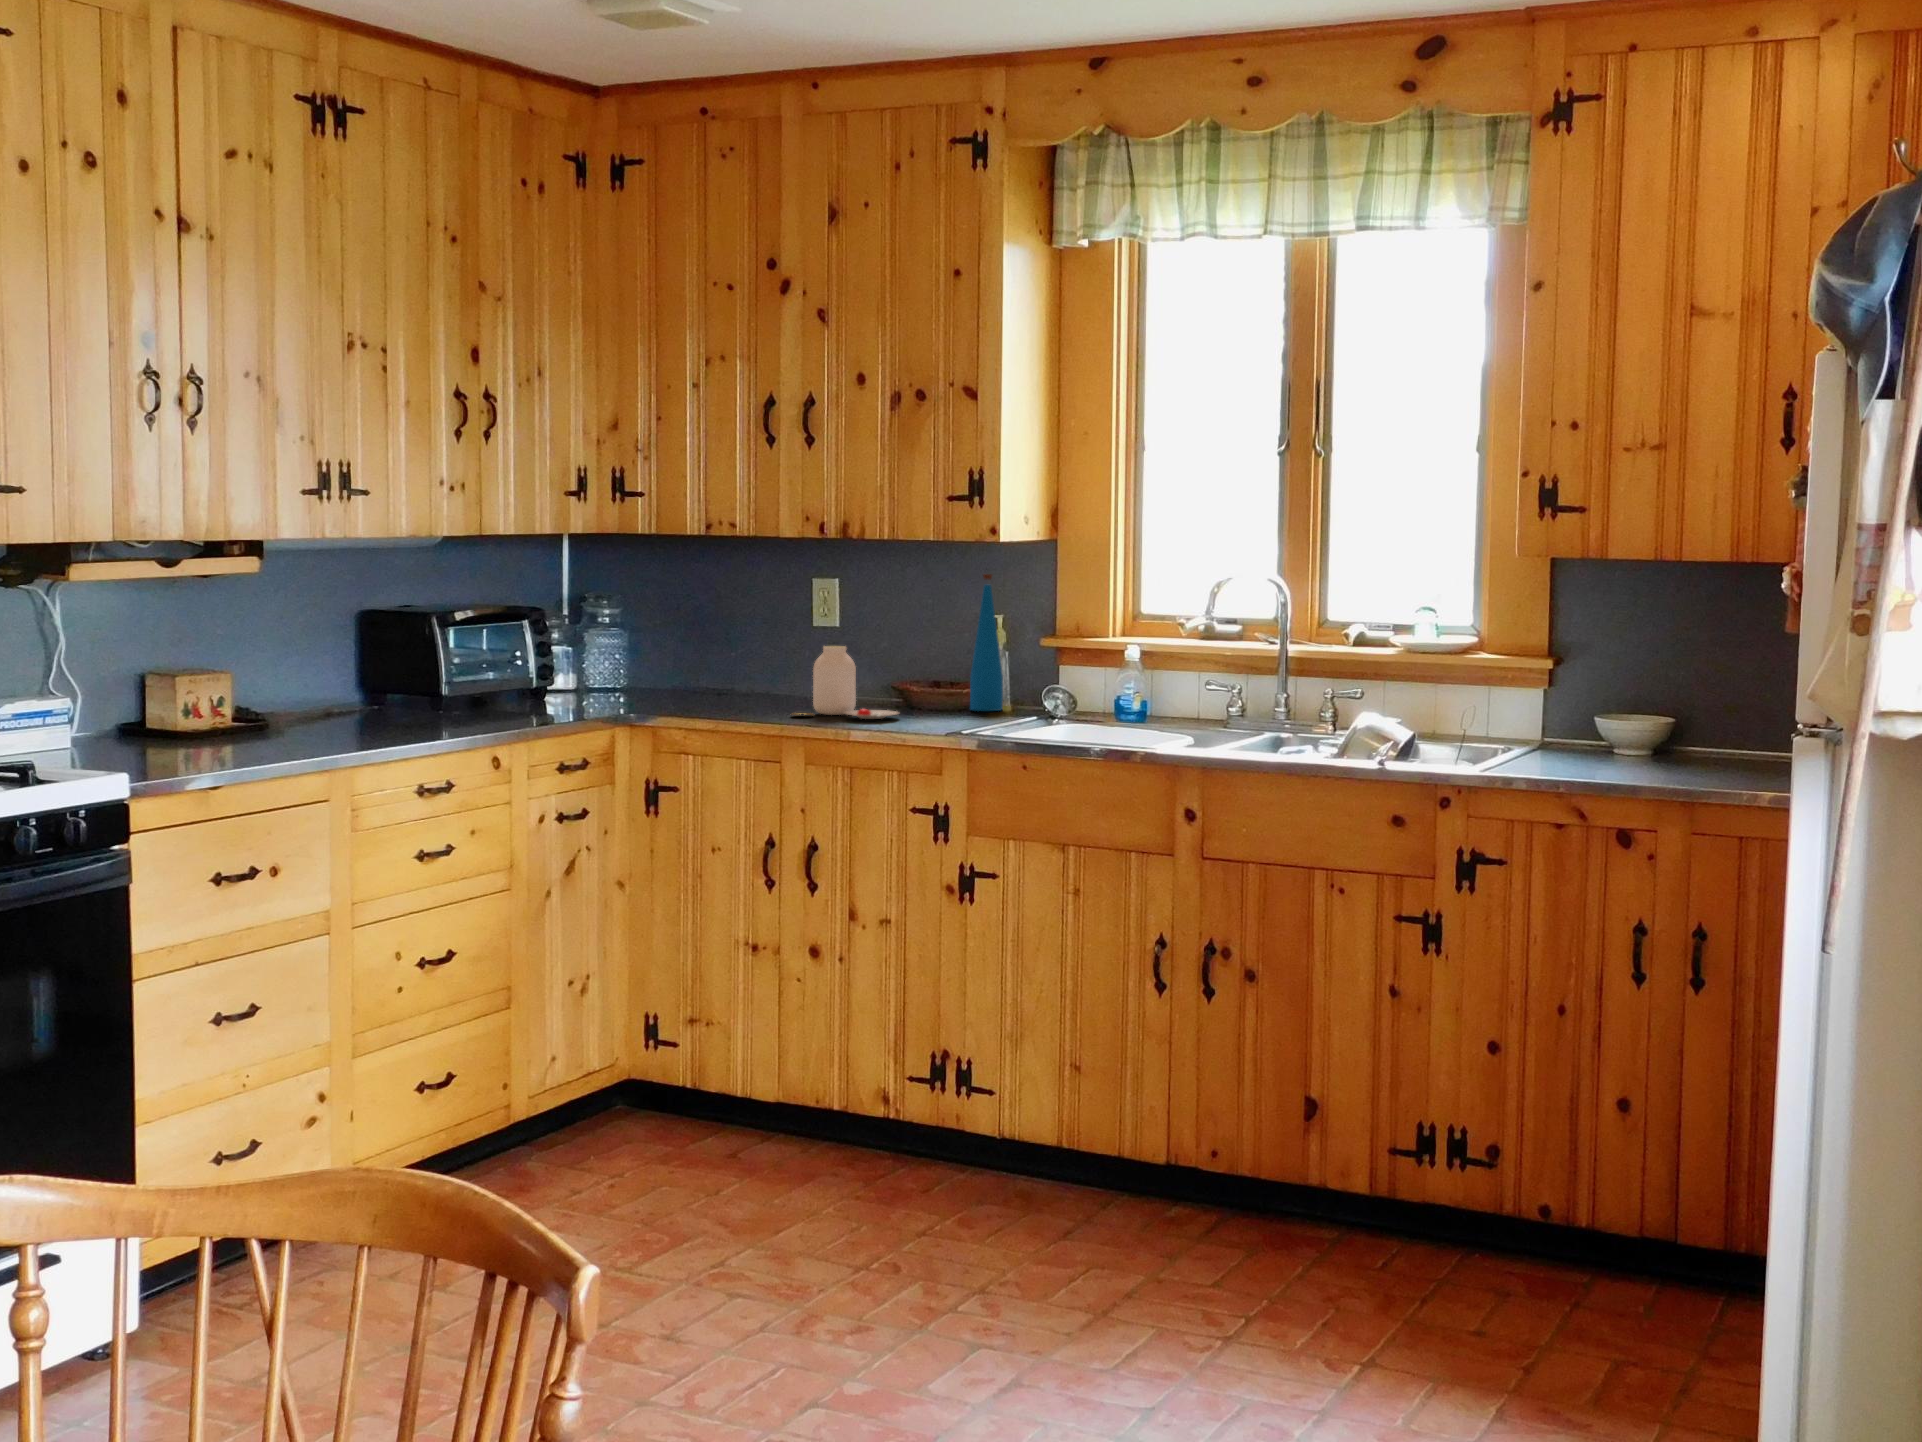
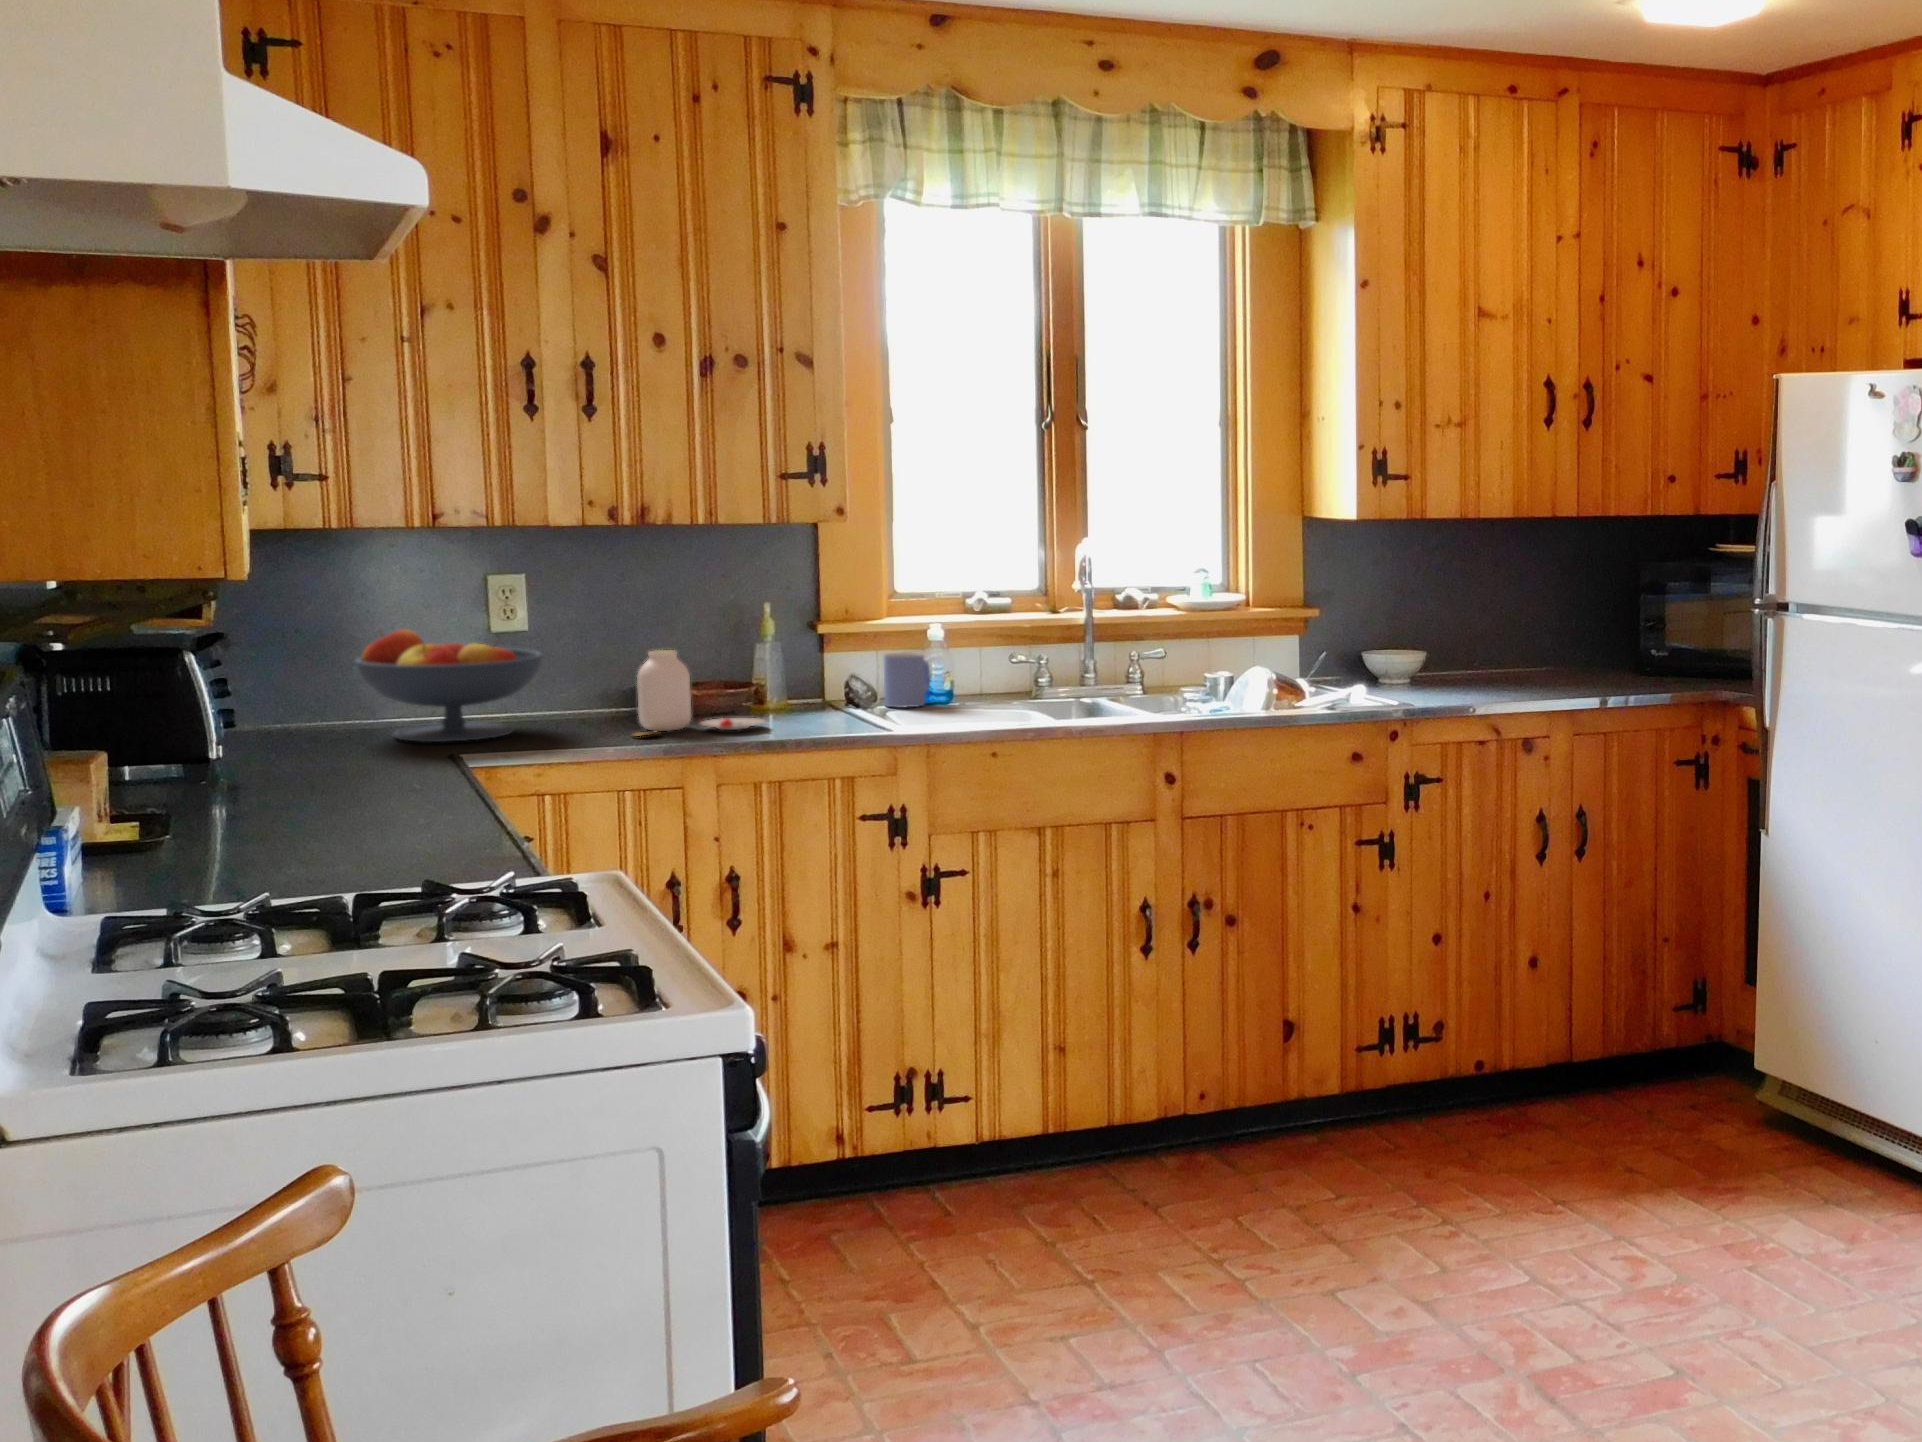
bottle: present [970,574,1003,711] -> none [776,558,814,708]
fruit bowl: none [642,615,780,706] -> present [355,629,543,742]
mug: none [1041,668,1096,719] -> present [884,652,930,707]

